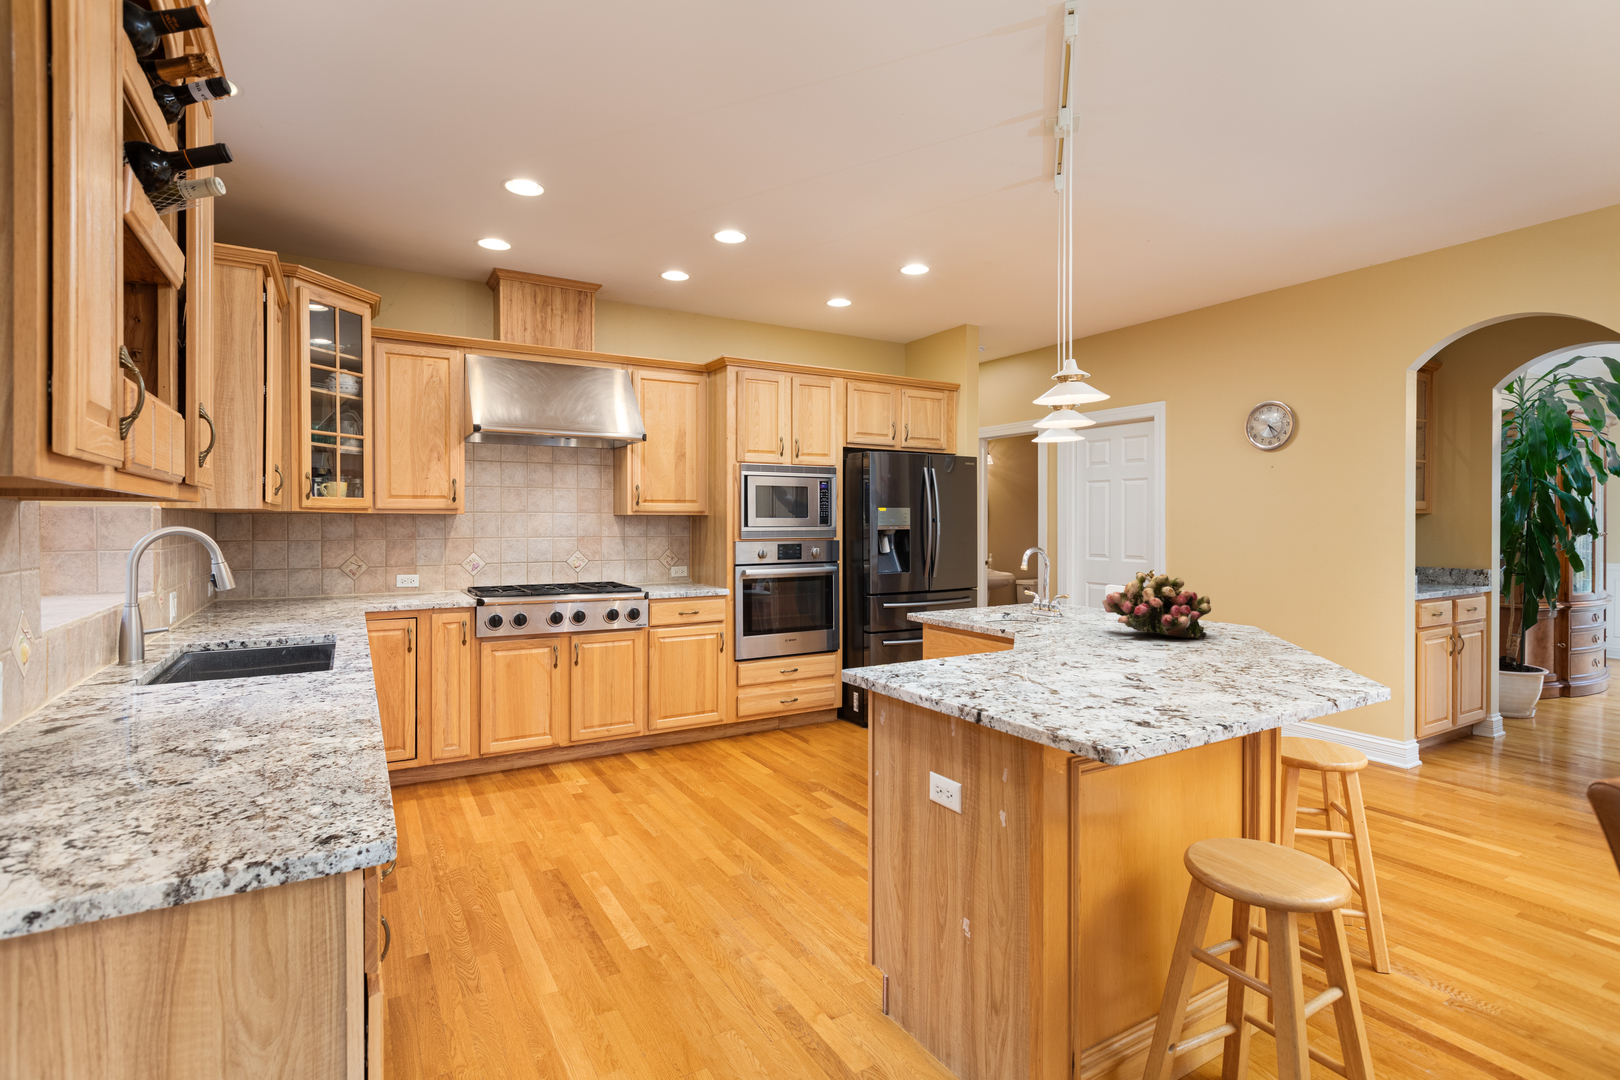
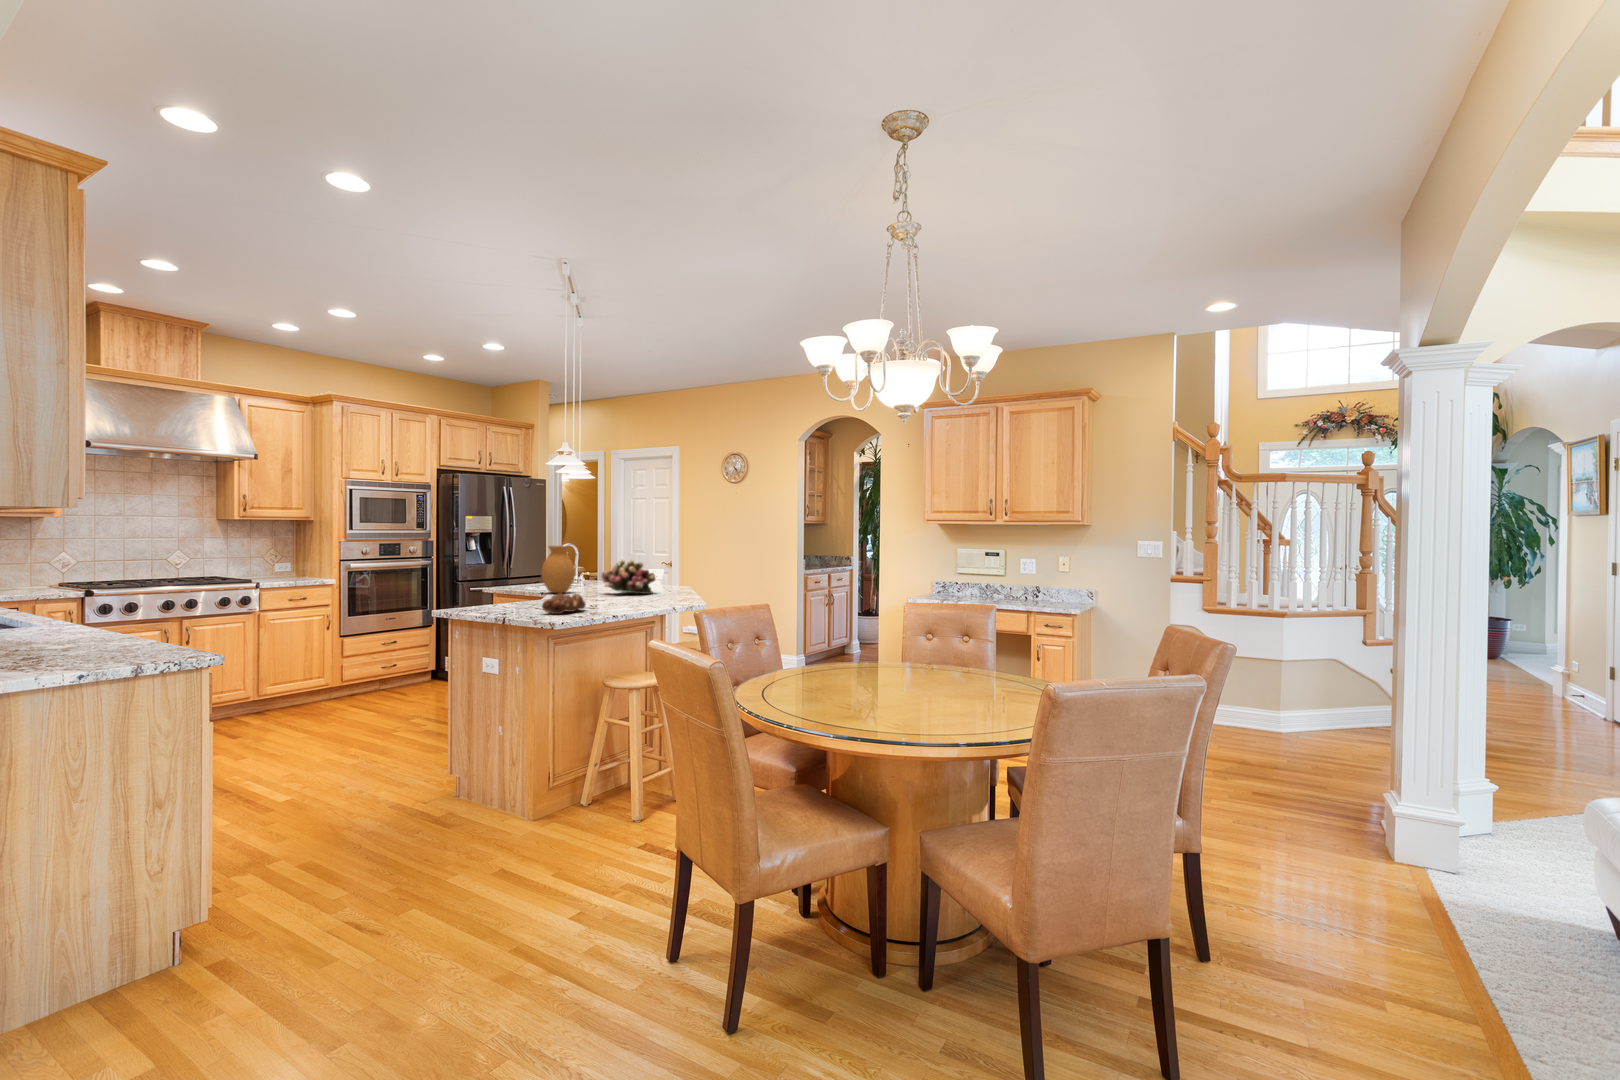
vase: none [999,547,1054,627] -> present [541,546,575,593]
bread loaf: none [1049,650,1135,701] -> present [542,593,586,614]

